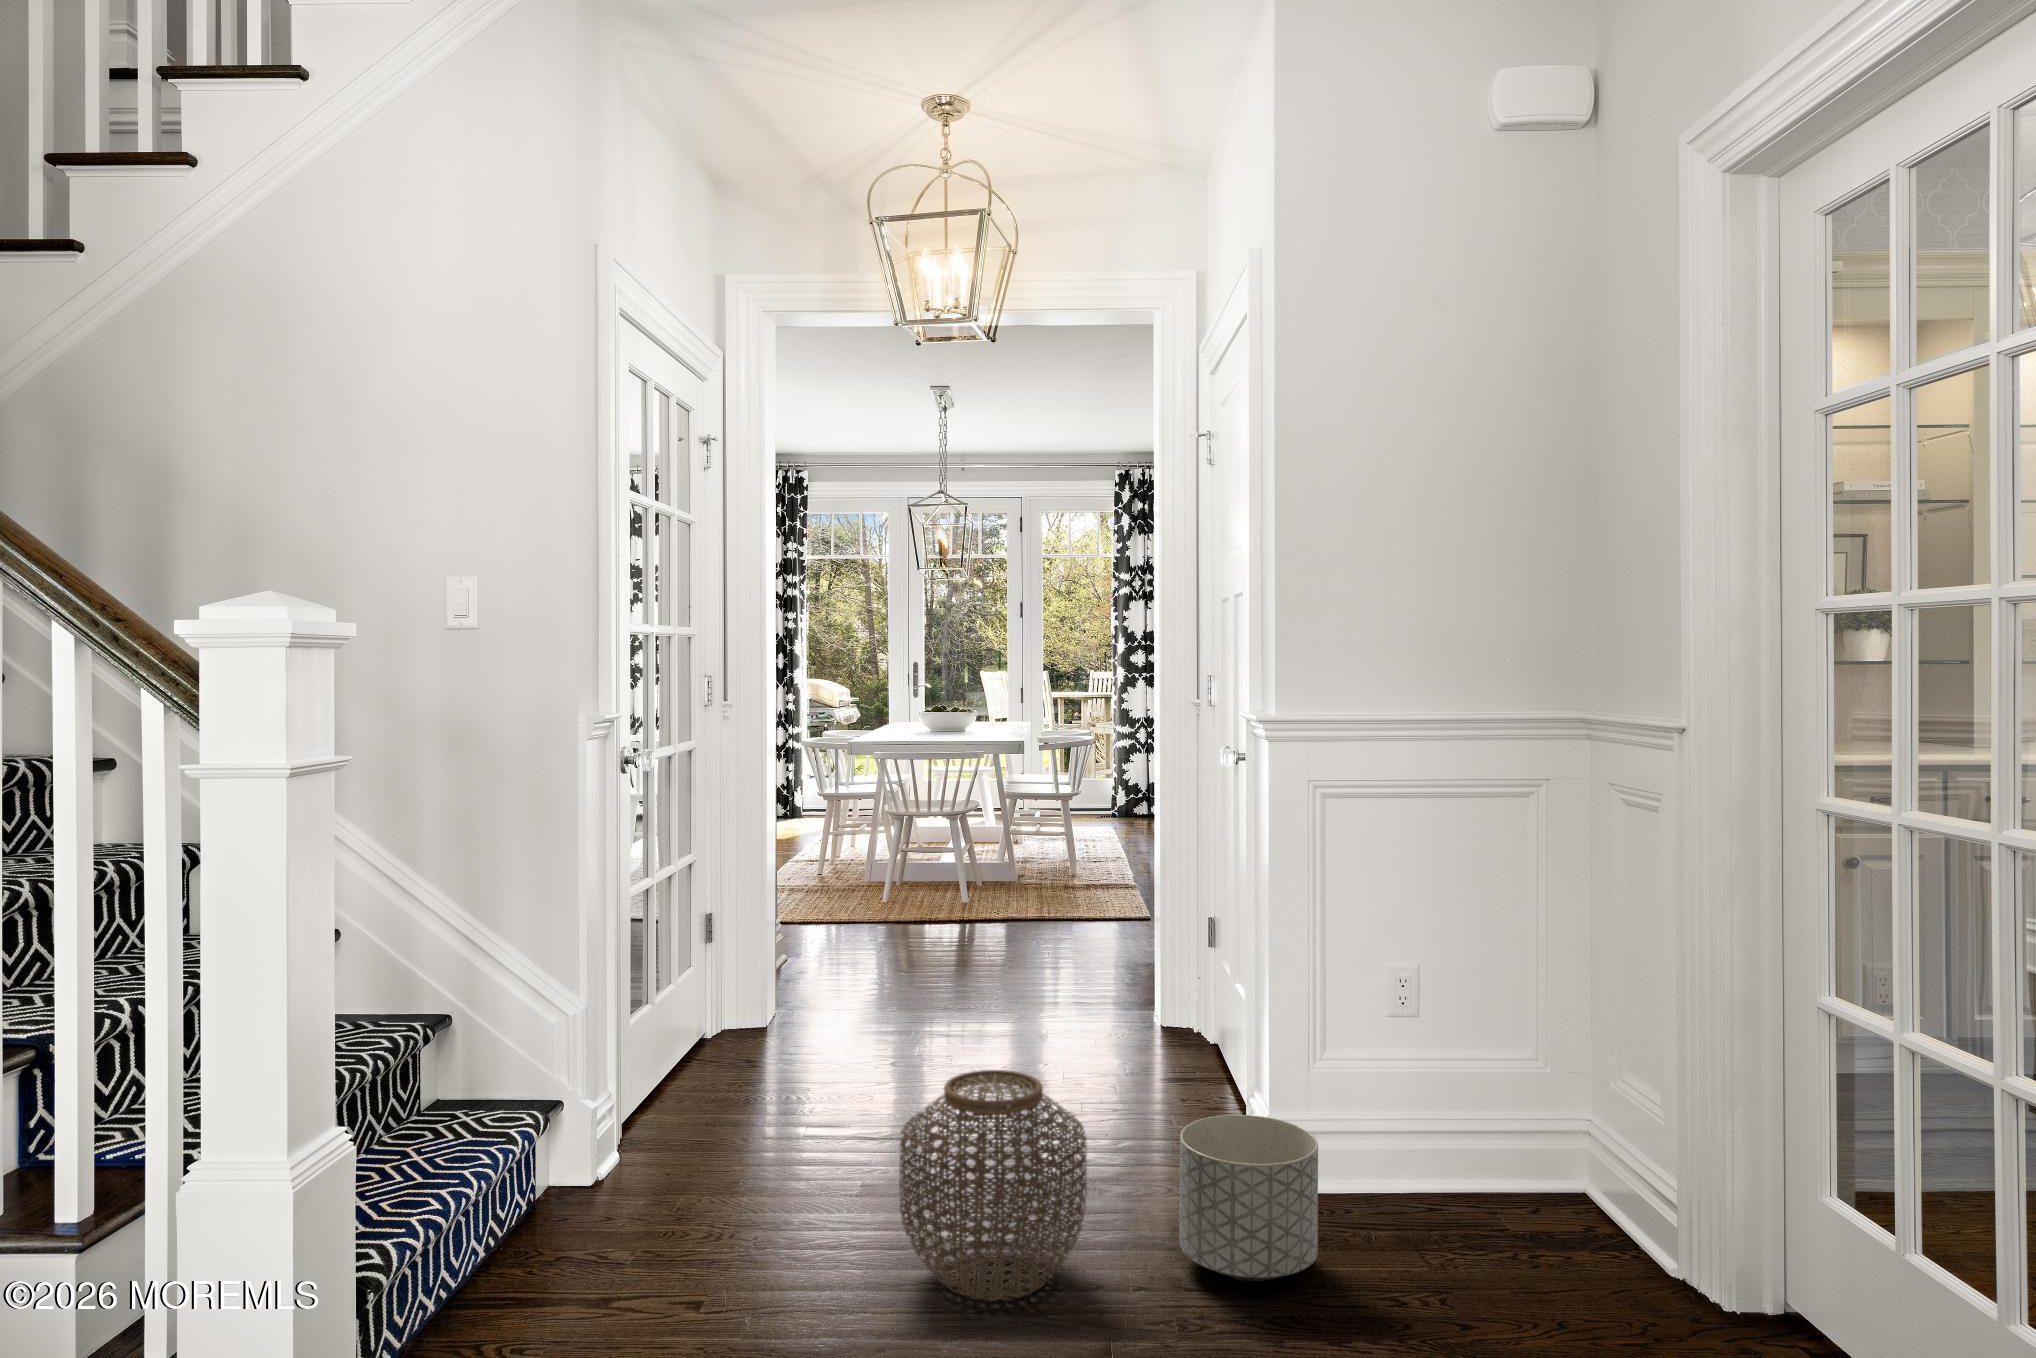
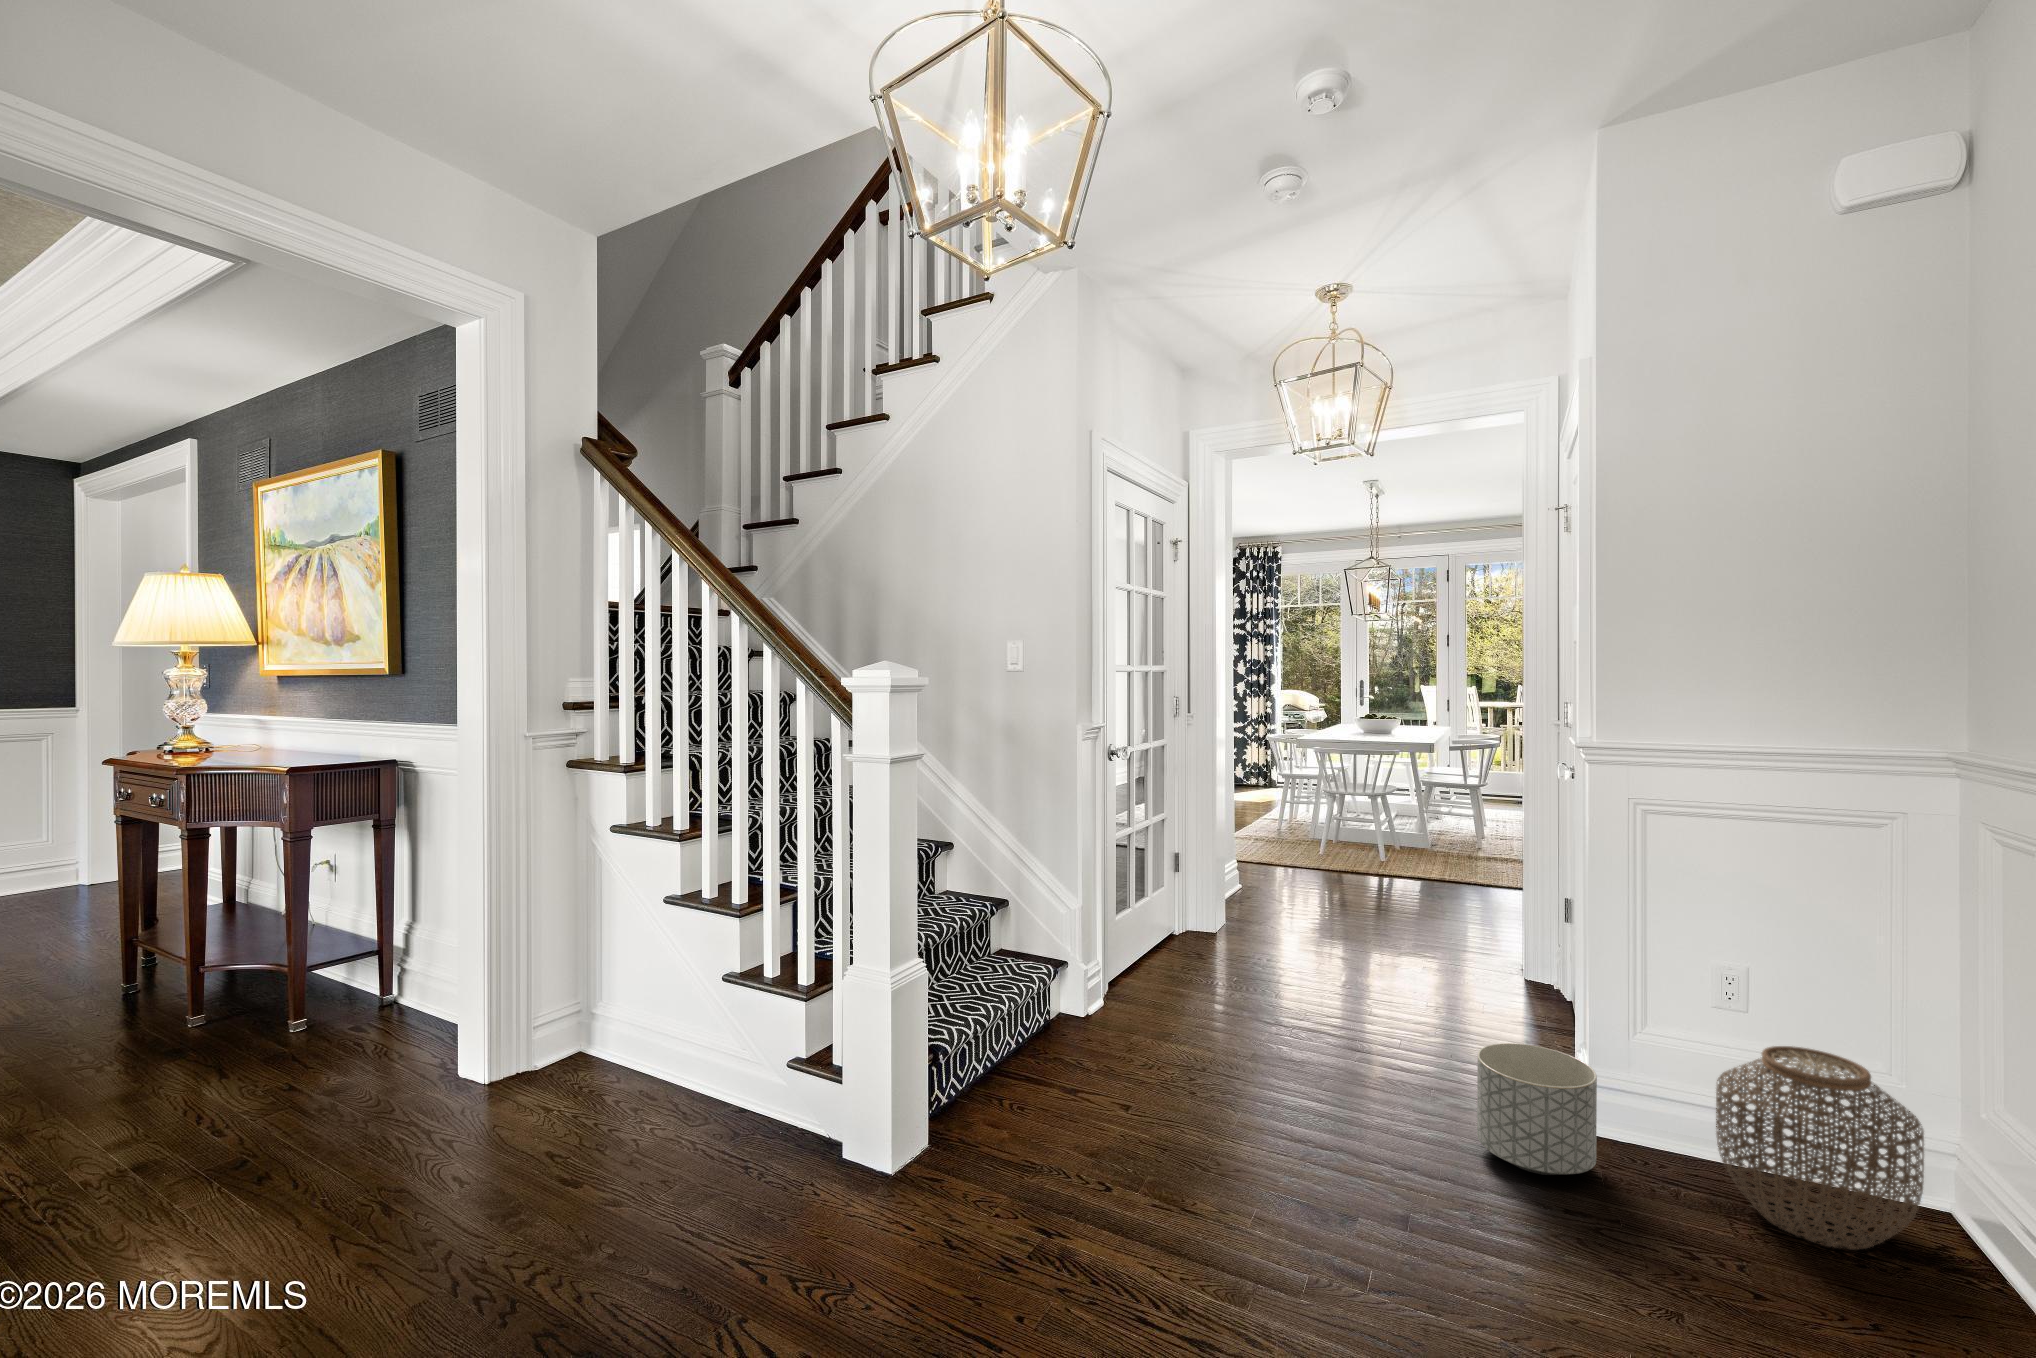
woven basket: present [899,1070,1087,1300] -> present [1716,1046,1924,1249]

